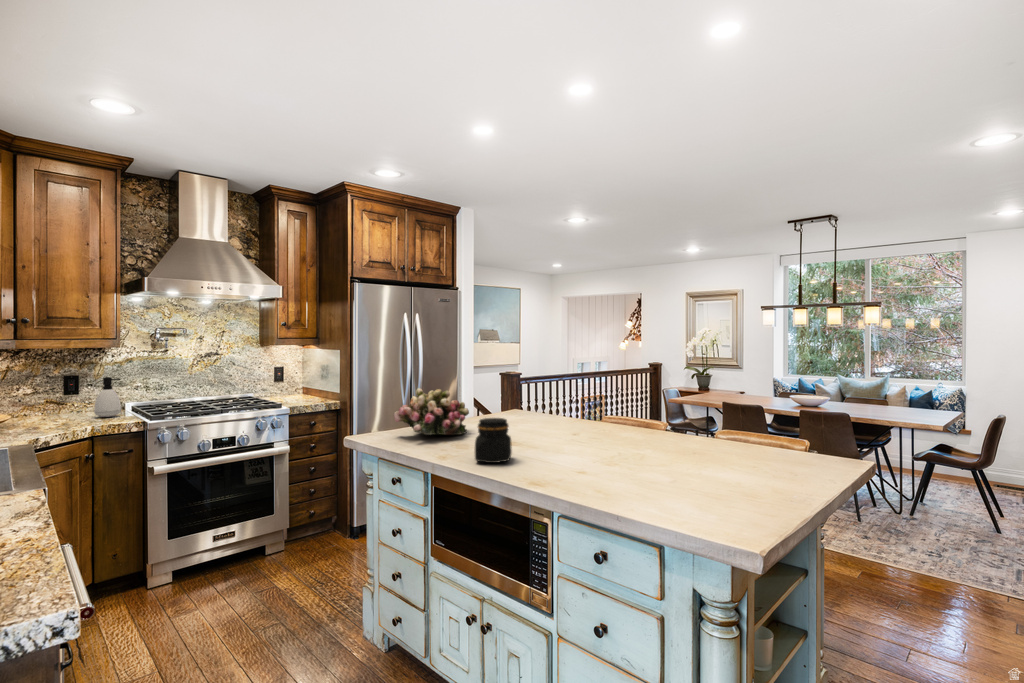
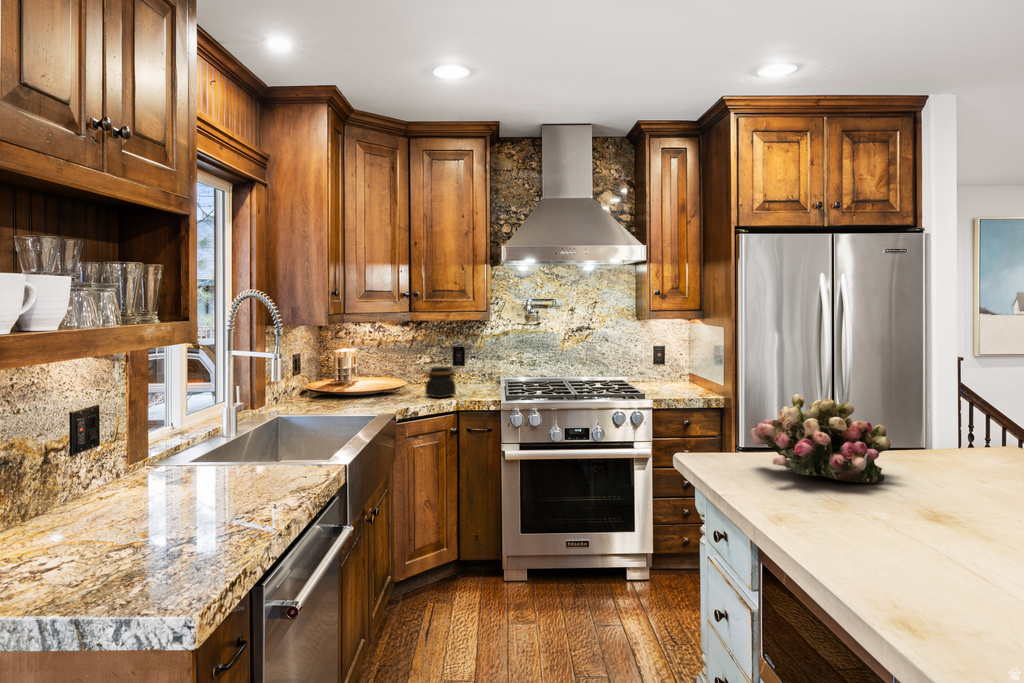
soap dispenser: present [94,377,121,417] -> none [465,351,487,392]
jar: present [475,418,512,463] -> present [425,367,456,398]

